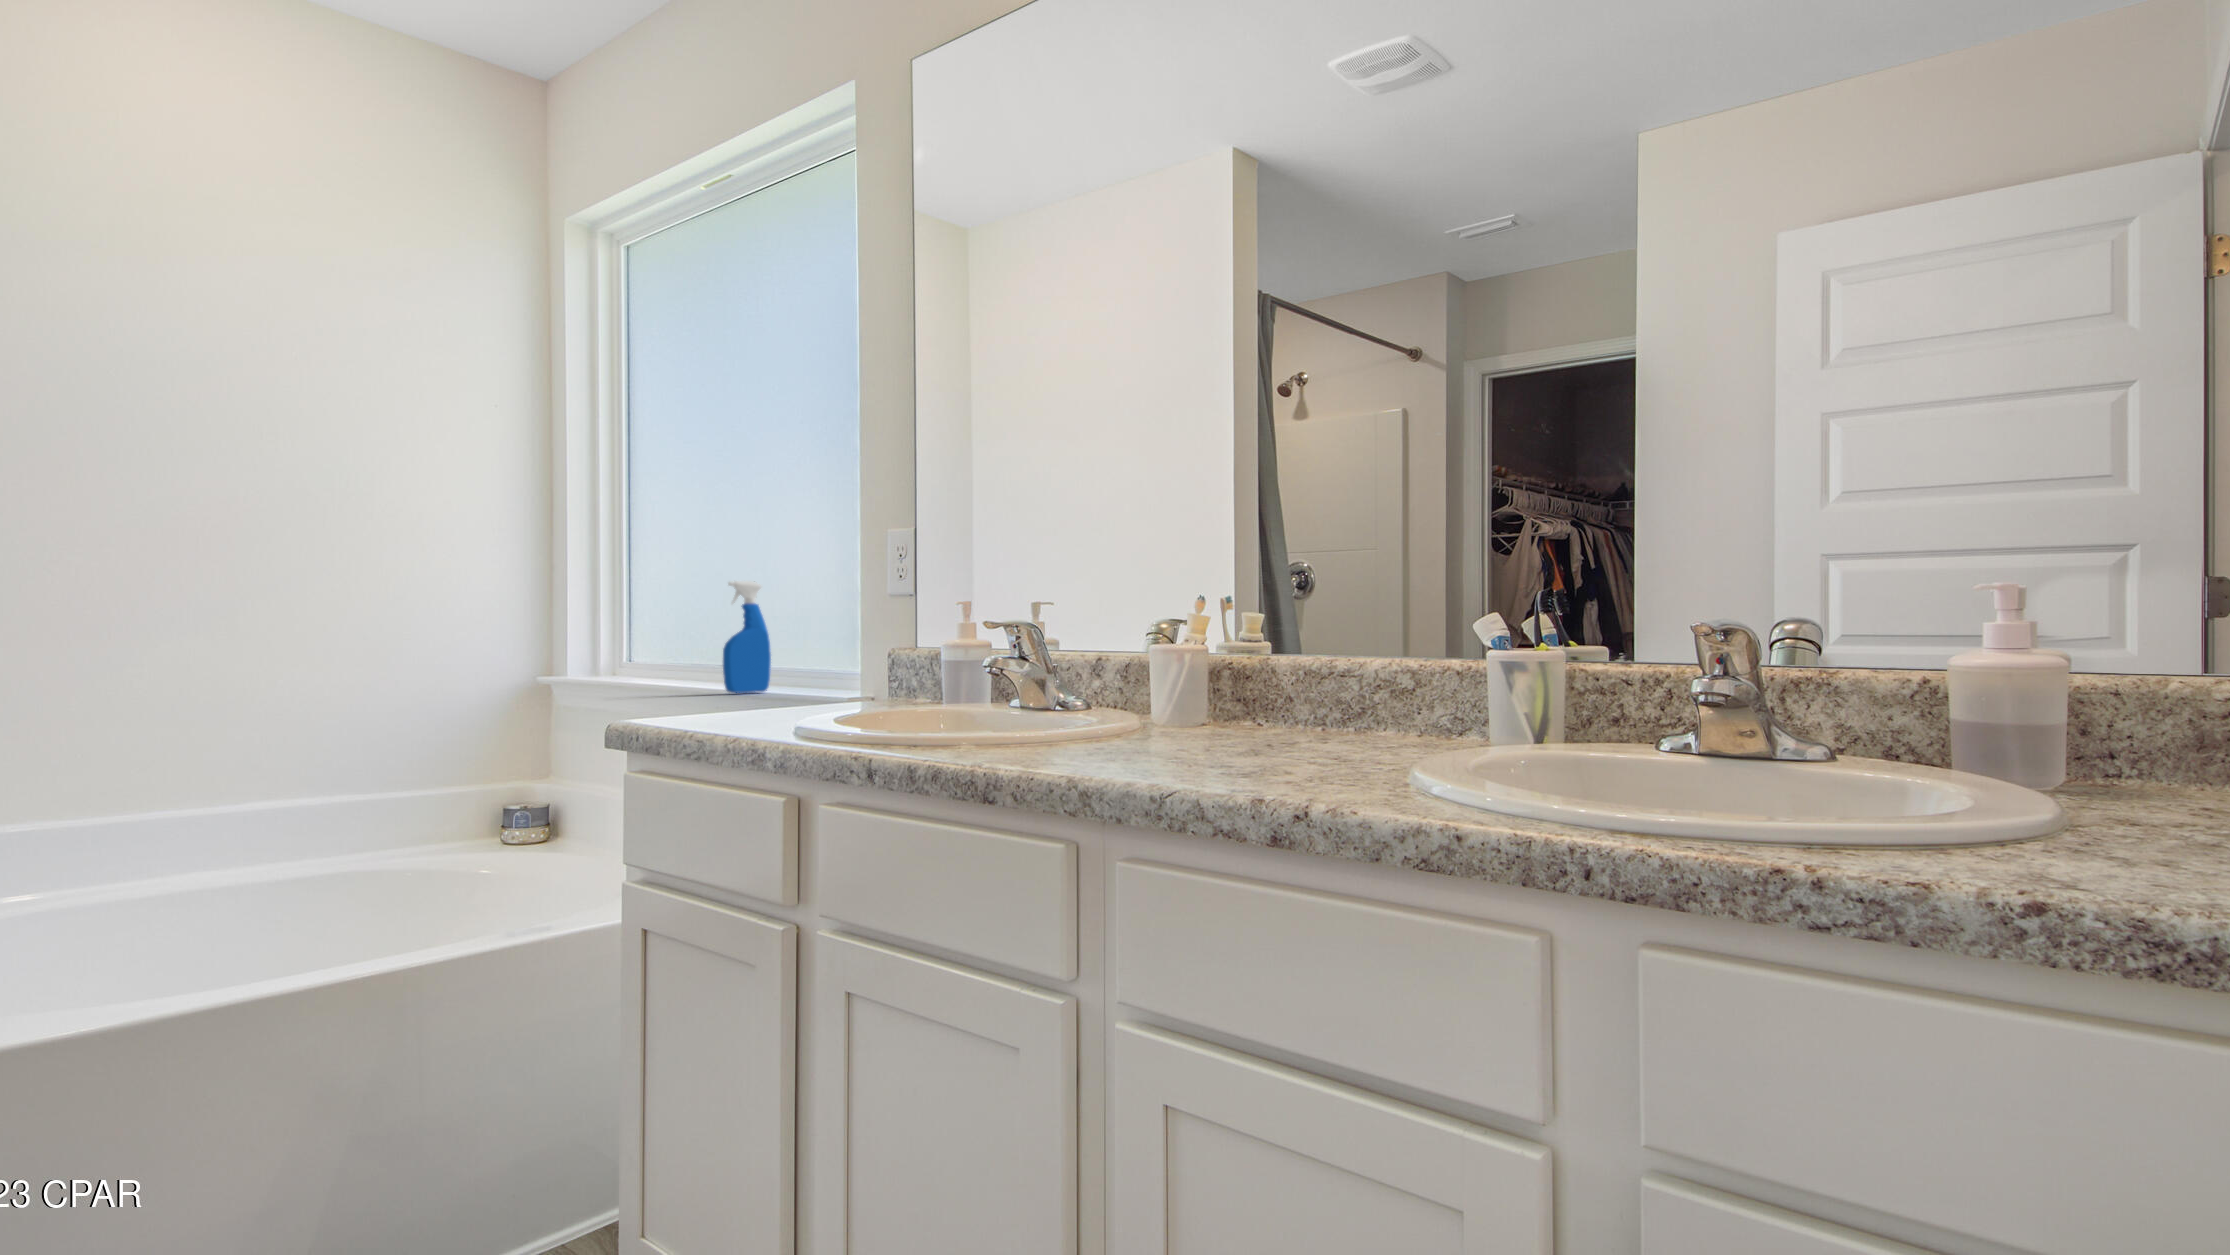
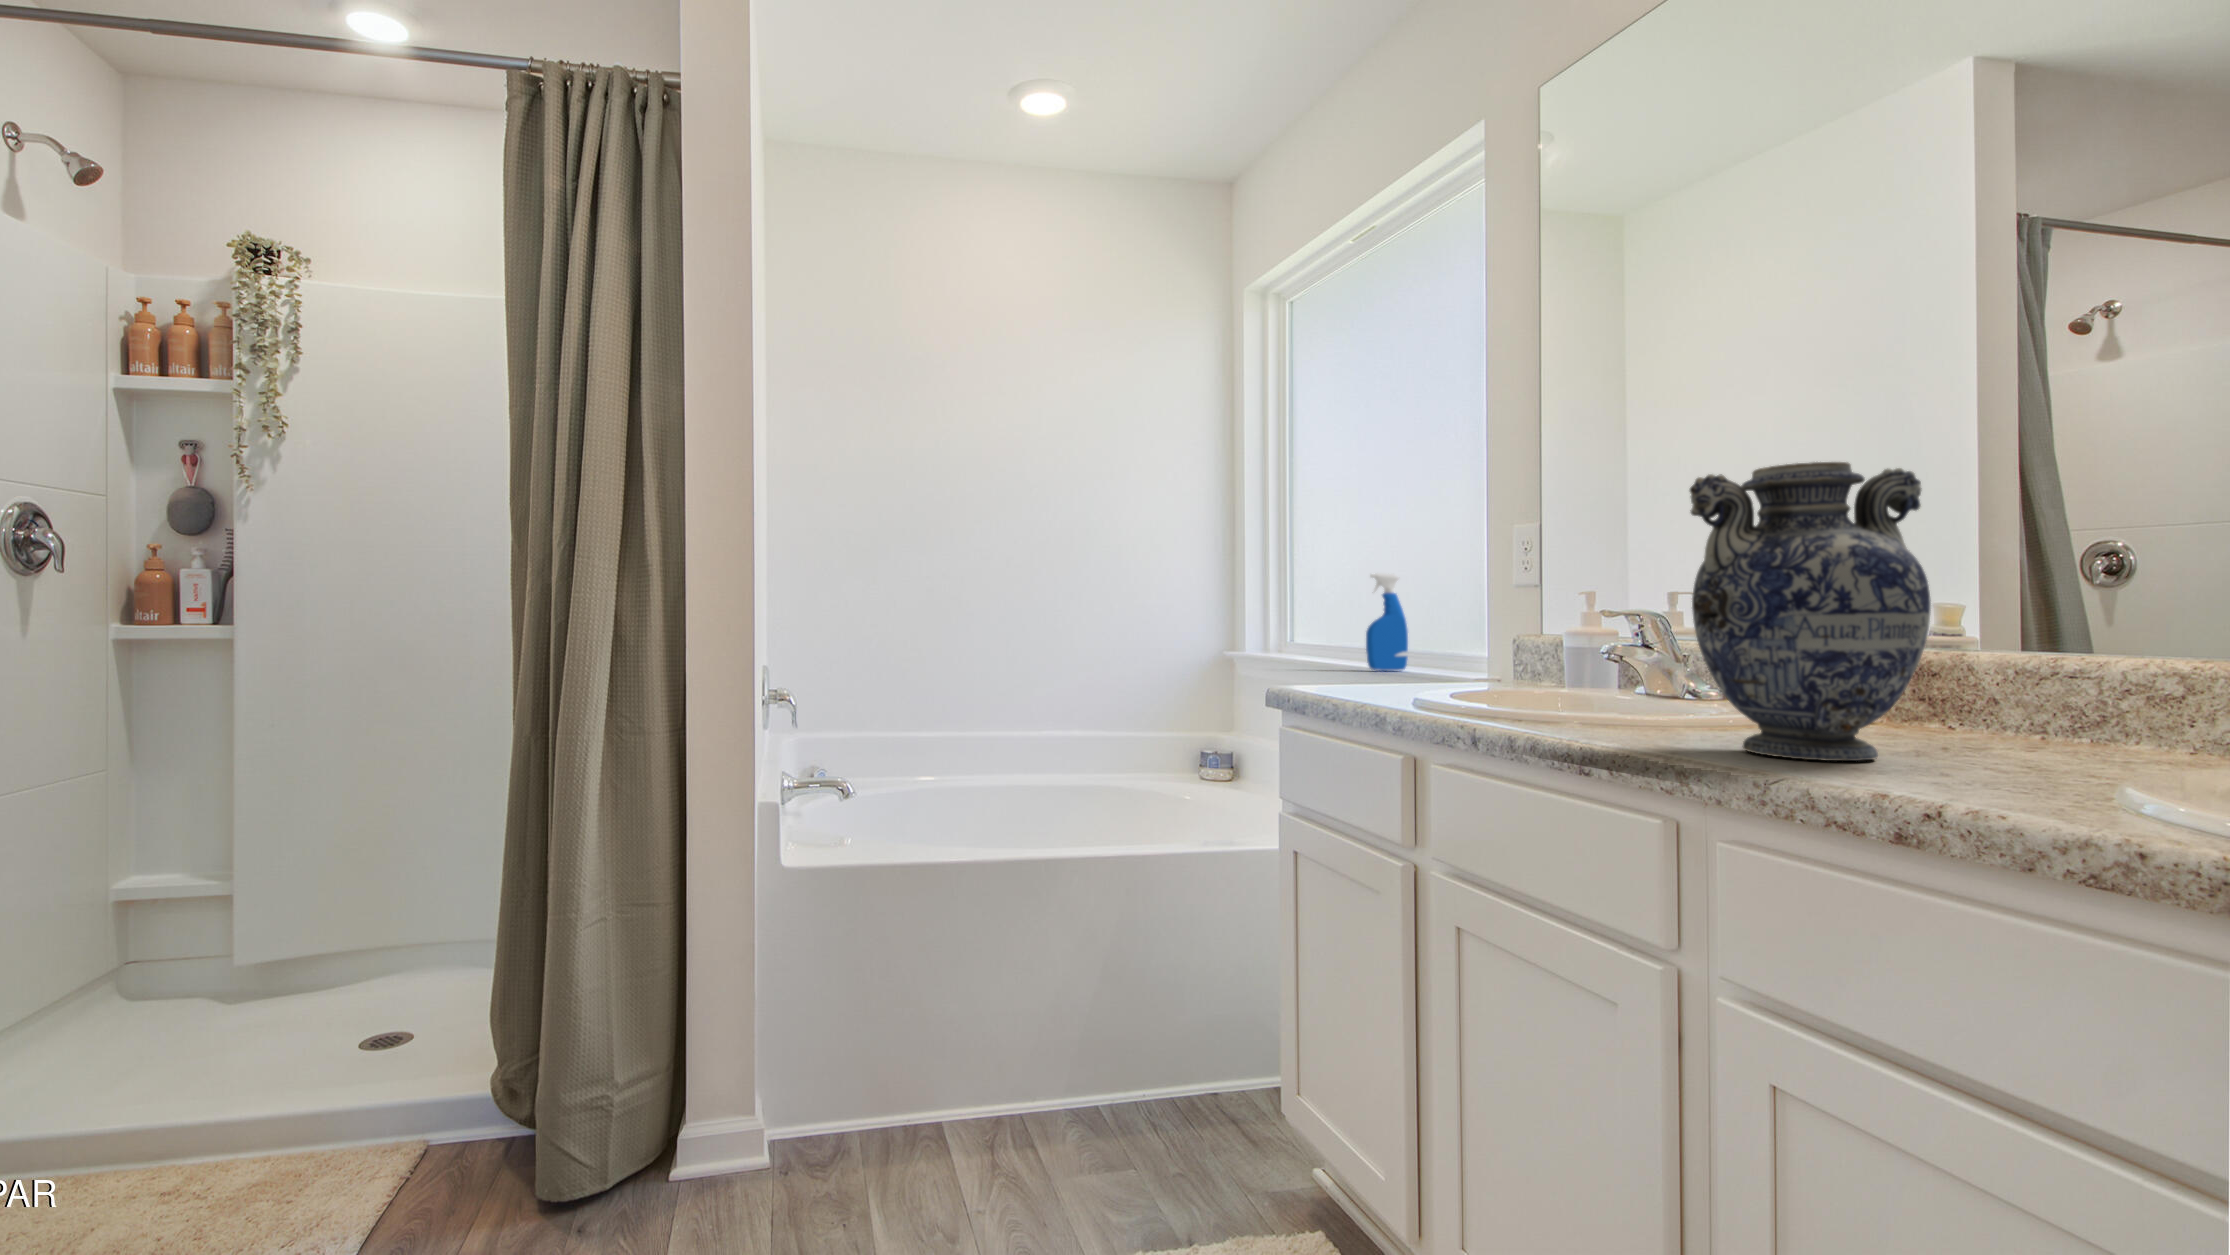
decorative vase: none [1088,476,1274,768] -> present [1690,462,1931,761]

